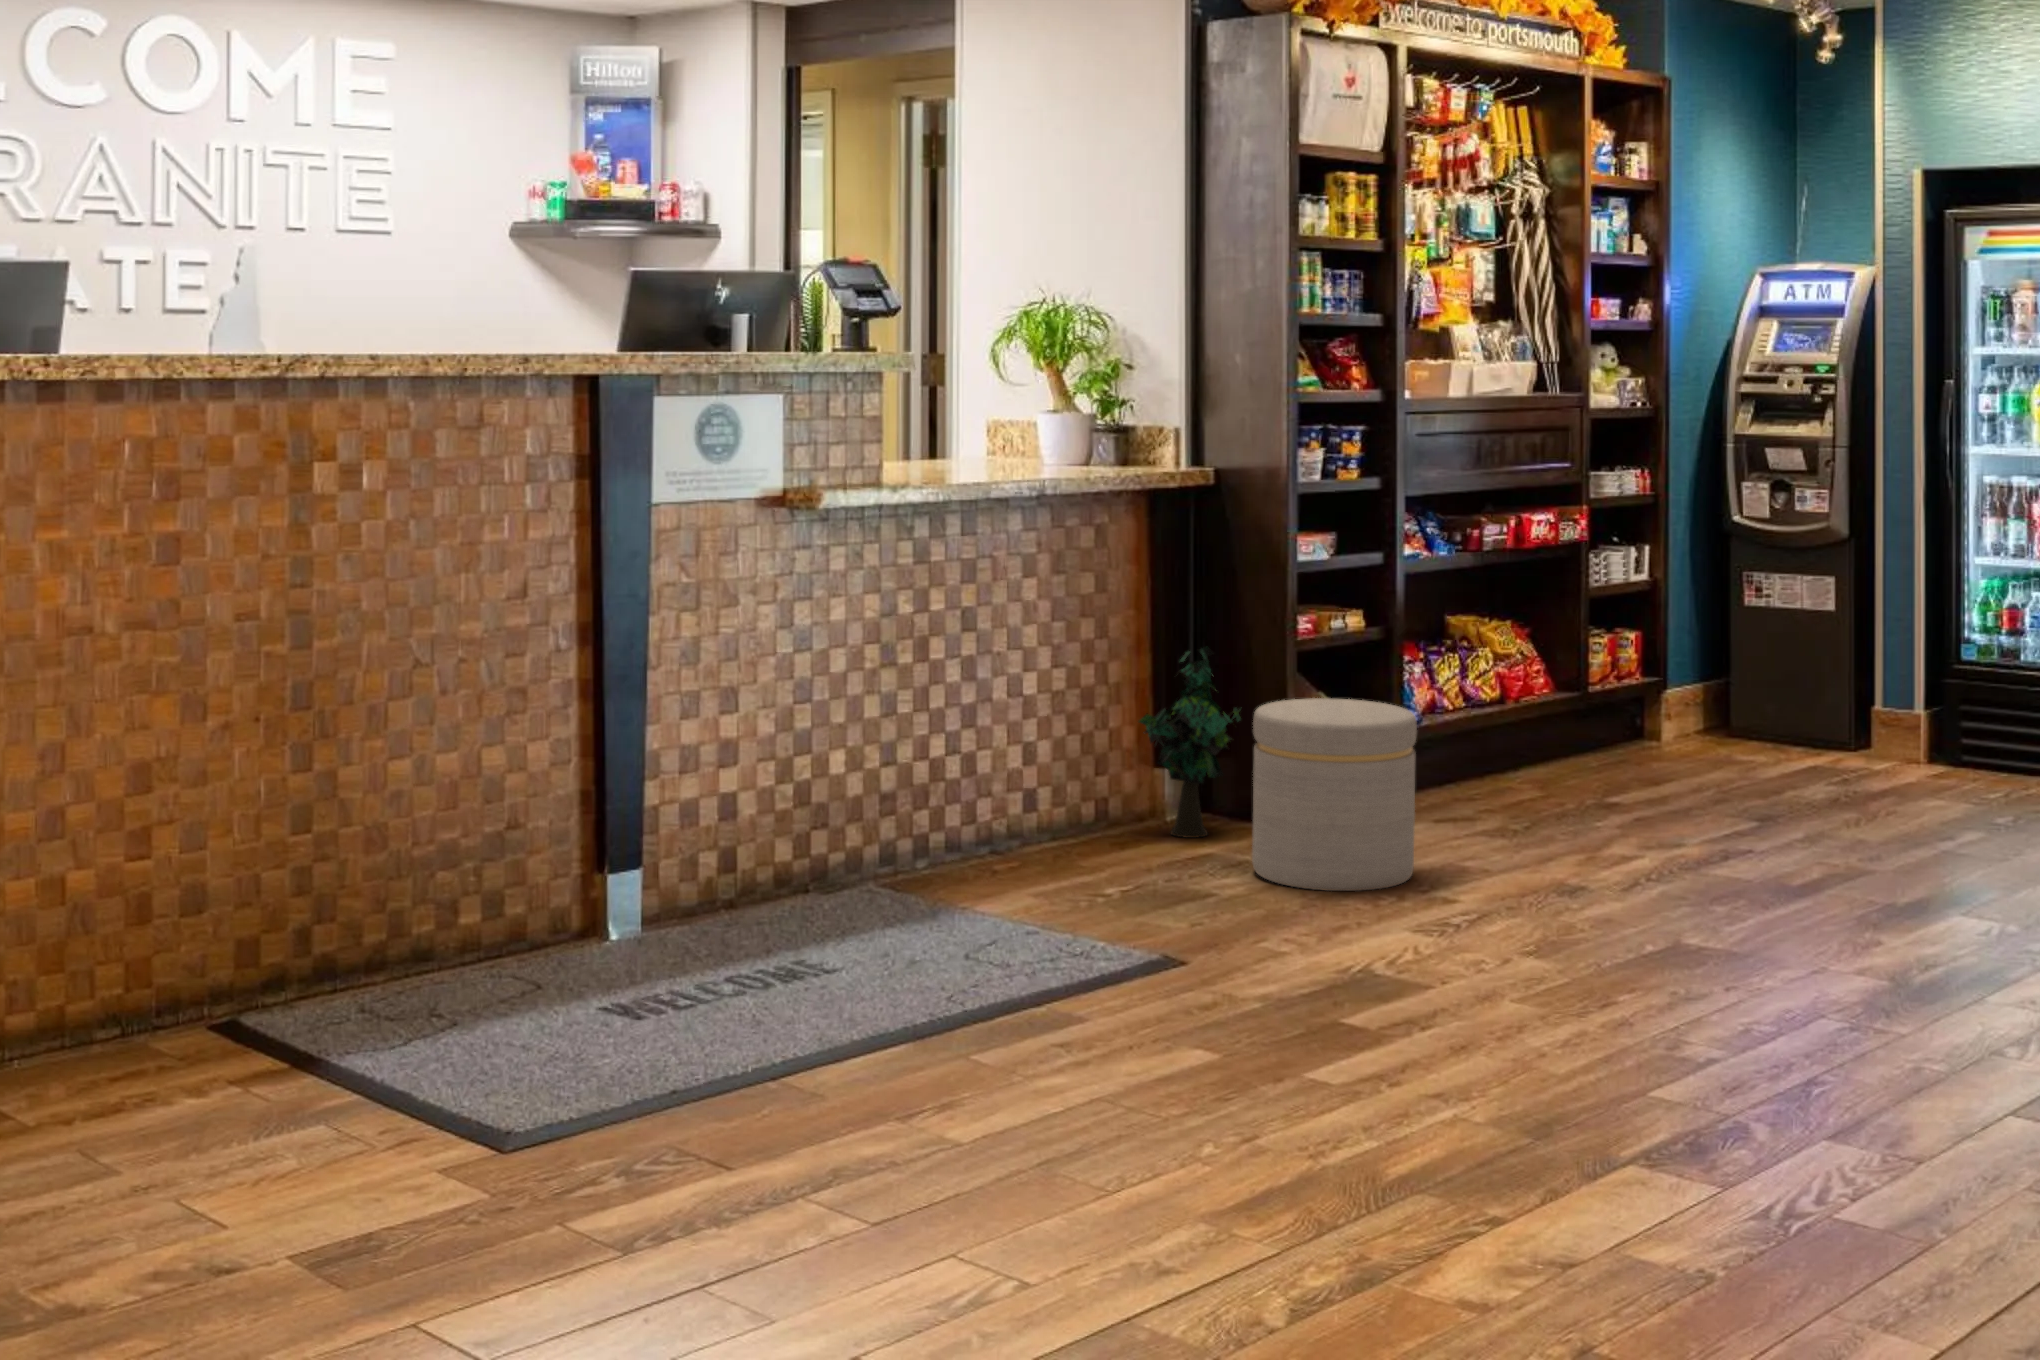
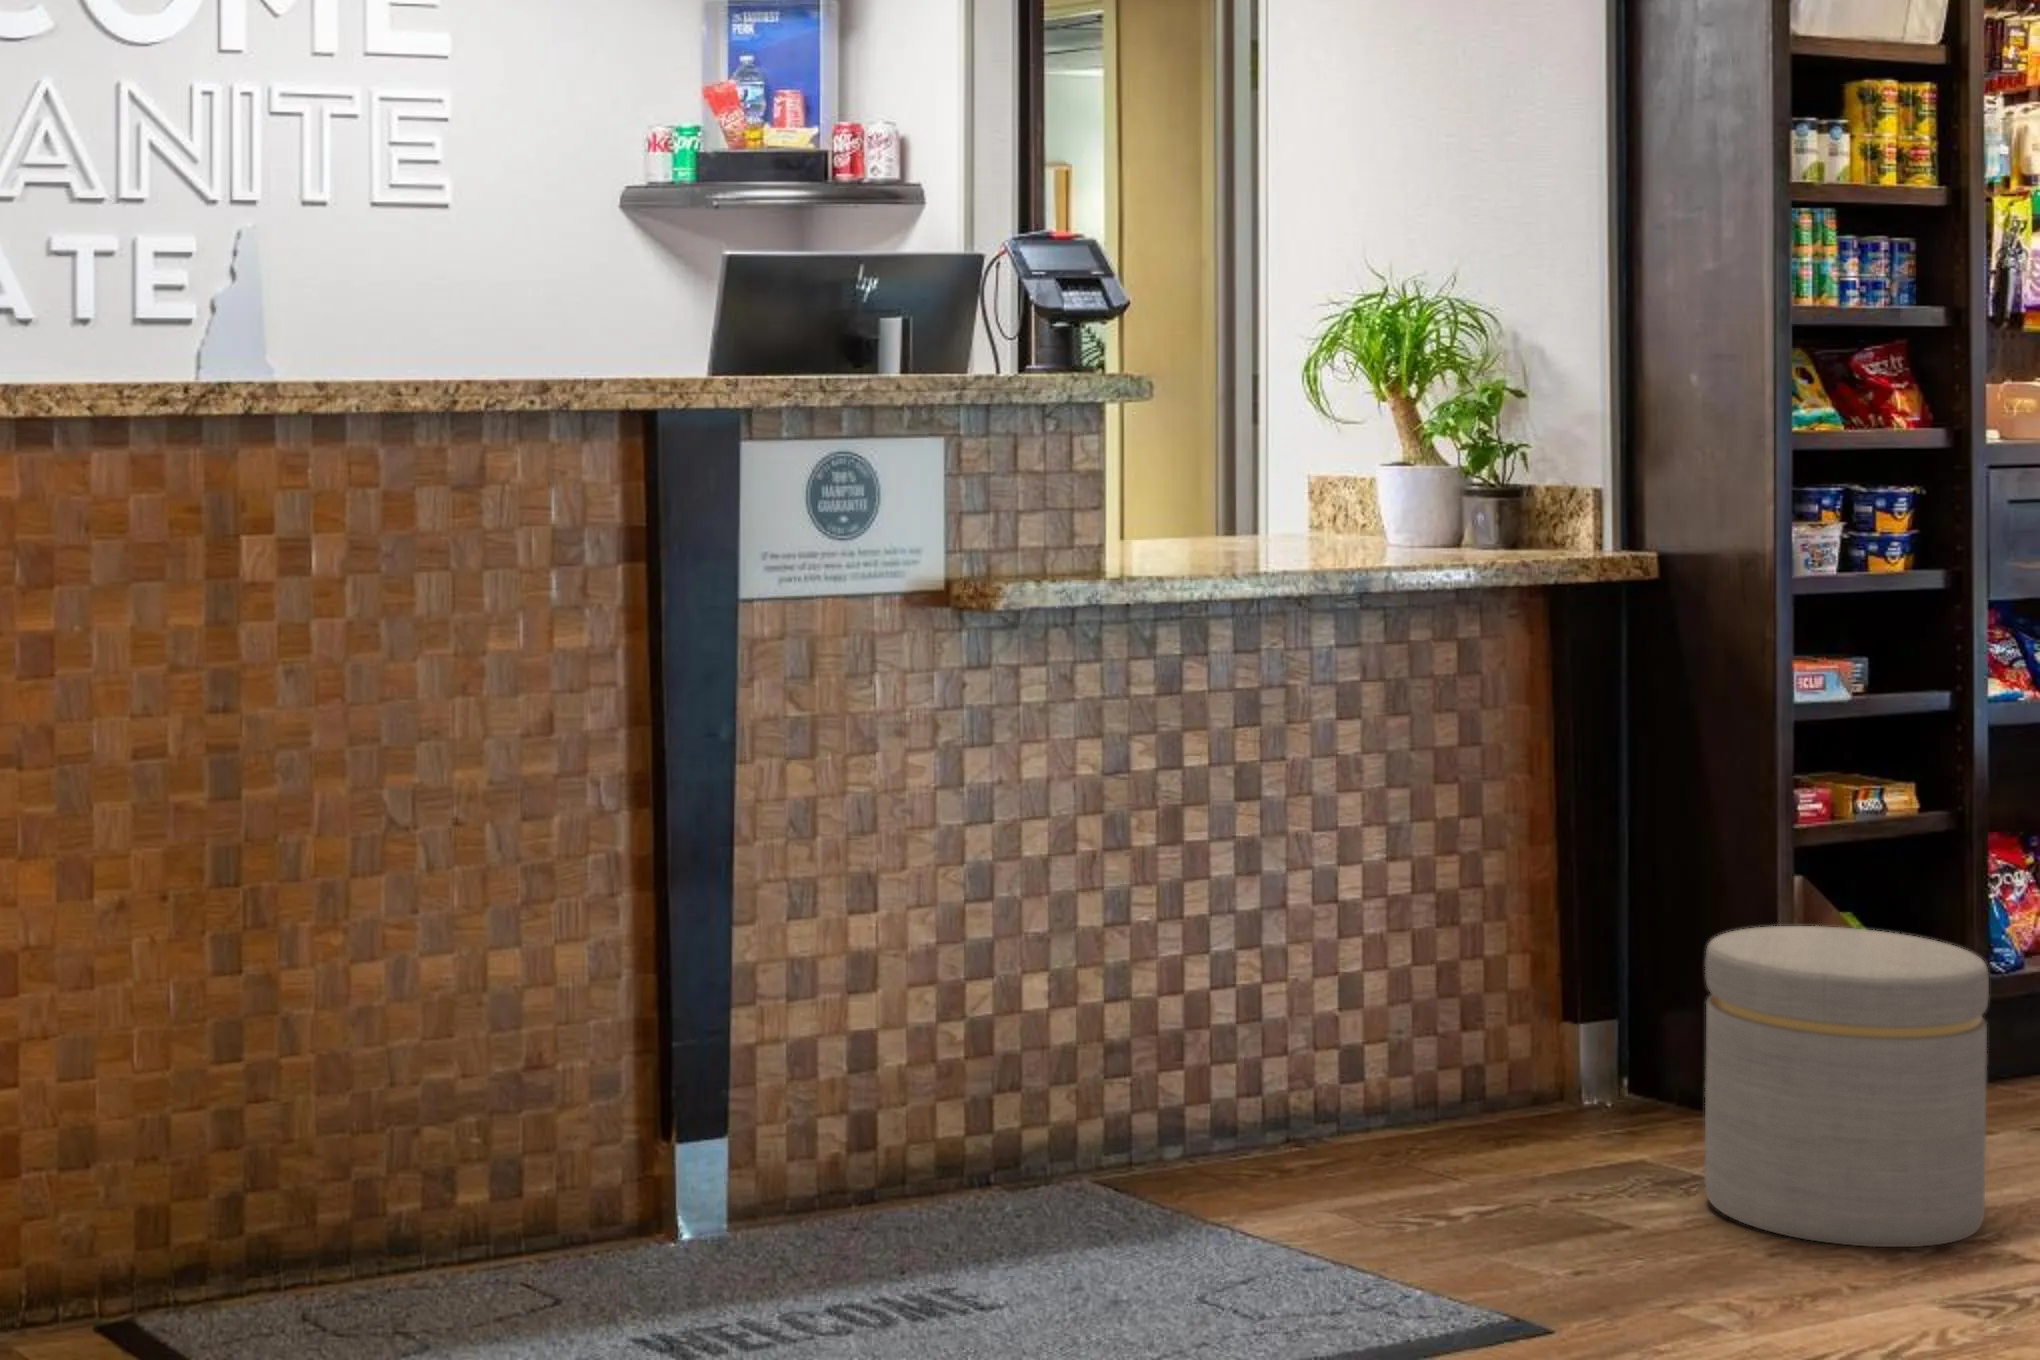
decorative plant: present [1139,647,1241,838] -> none [1525,832,1699,1133]

